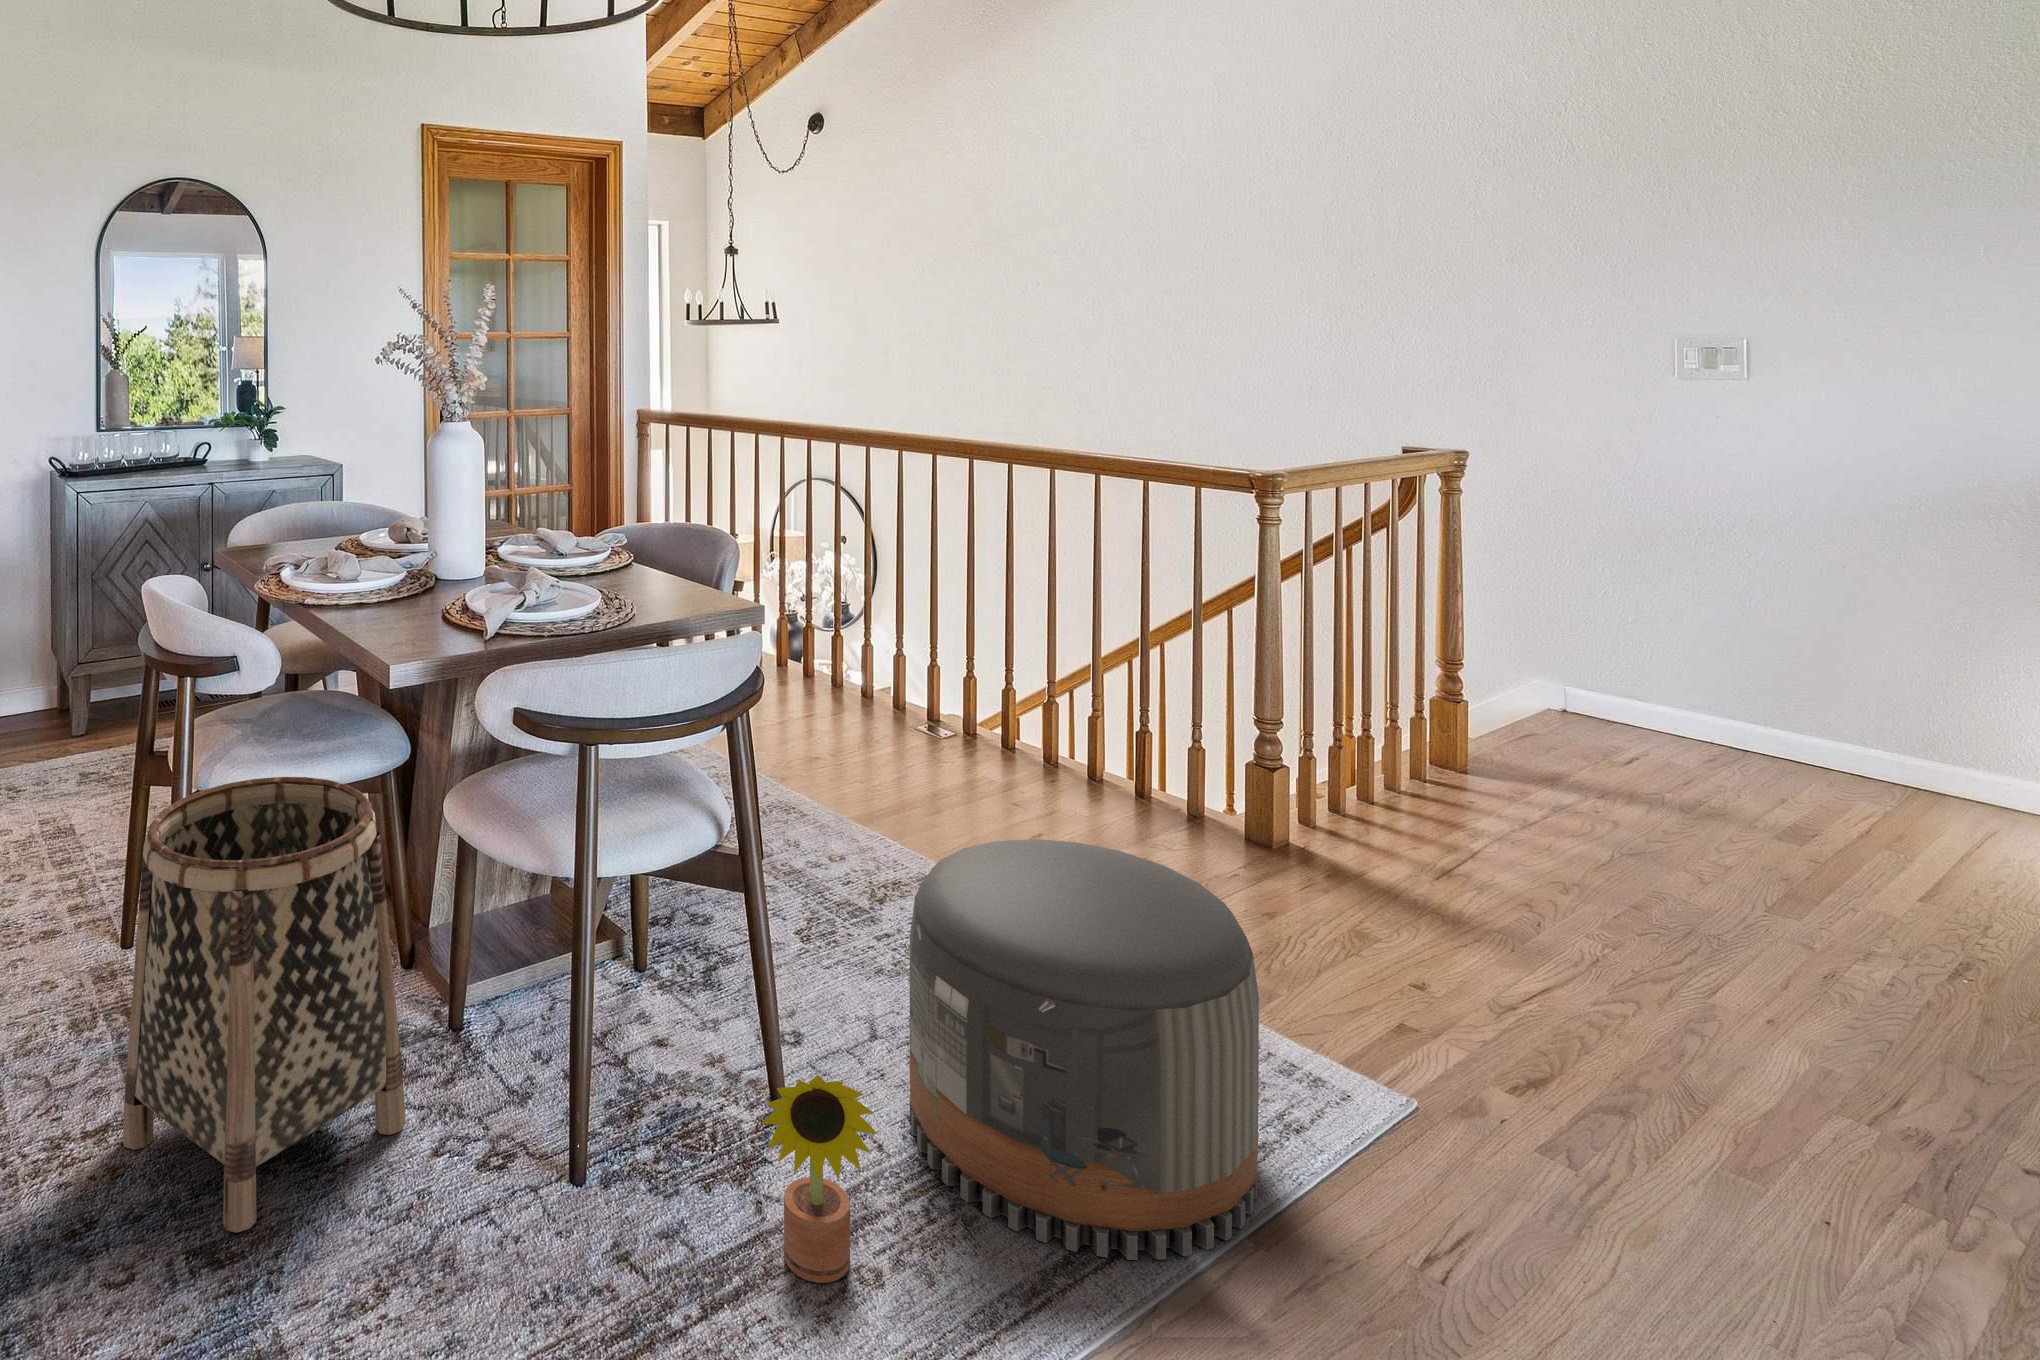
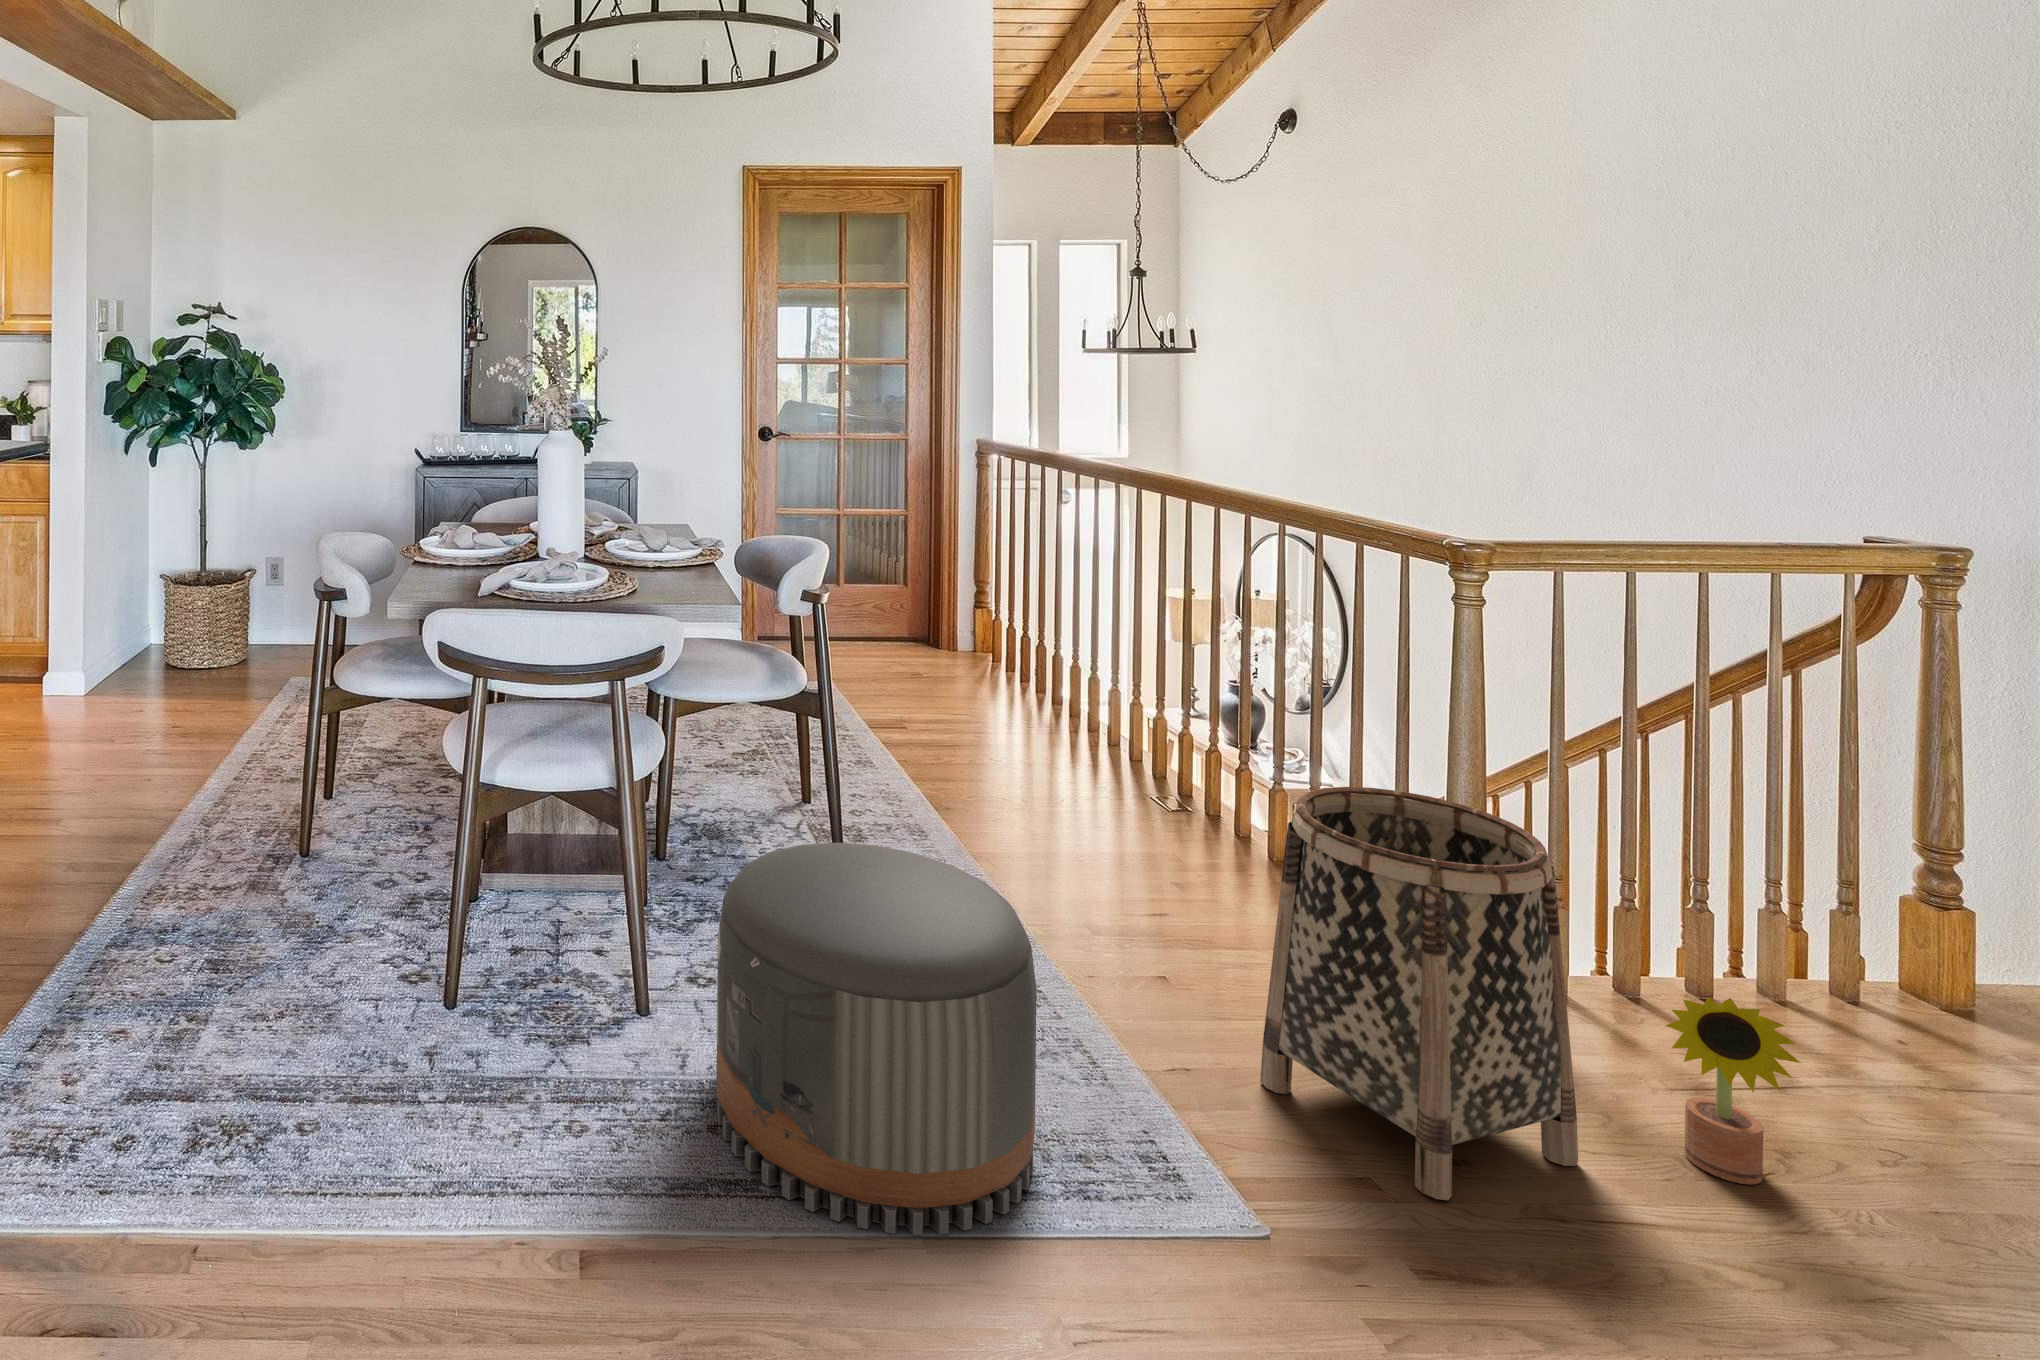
basket: present [123,777,406,1233] -> present [1260,787,1578,1200]
decorative plant: present [761,1075,878,1283] -> present [1665,997,1800,1185]

